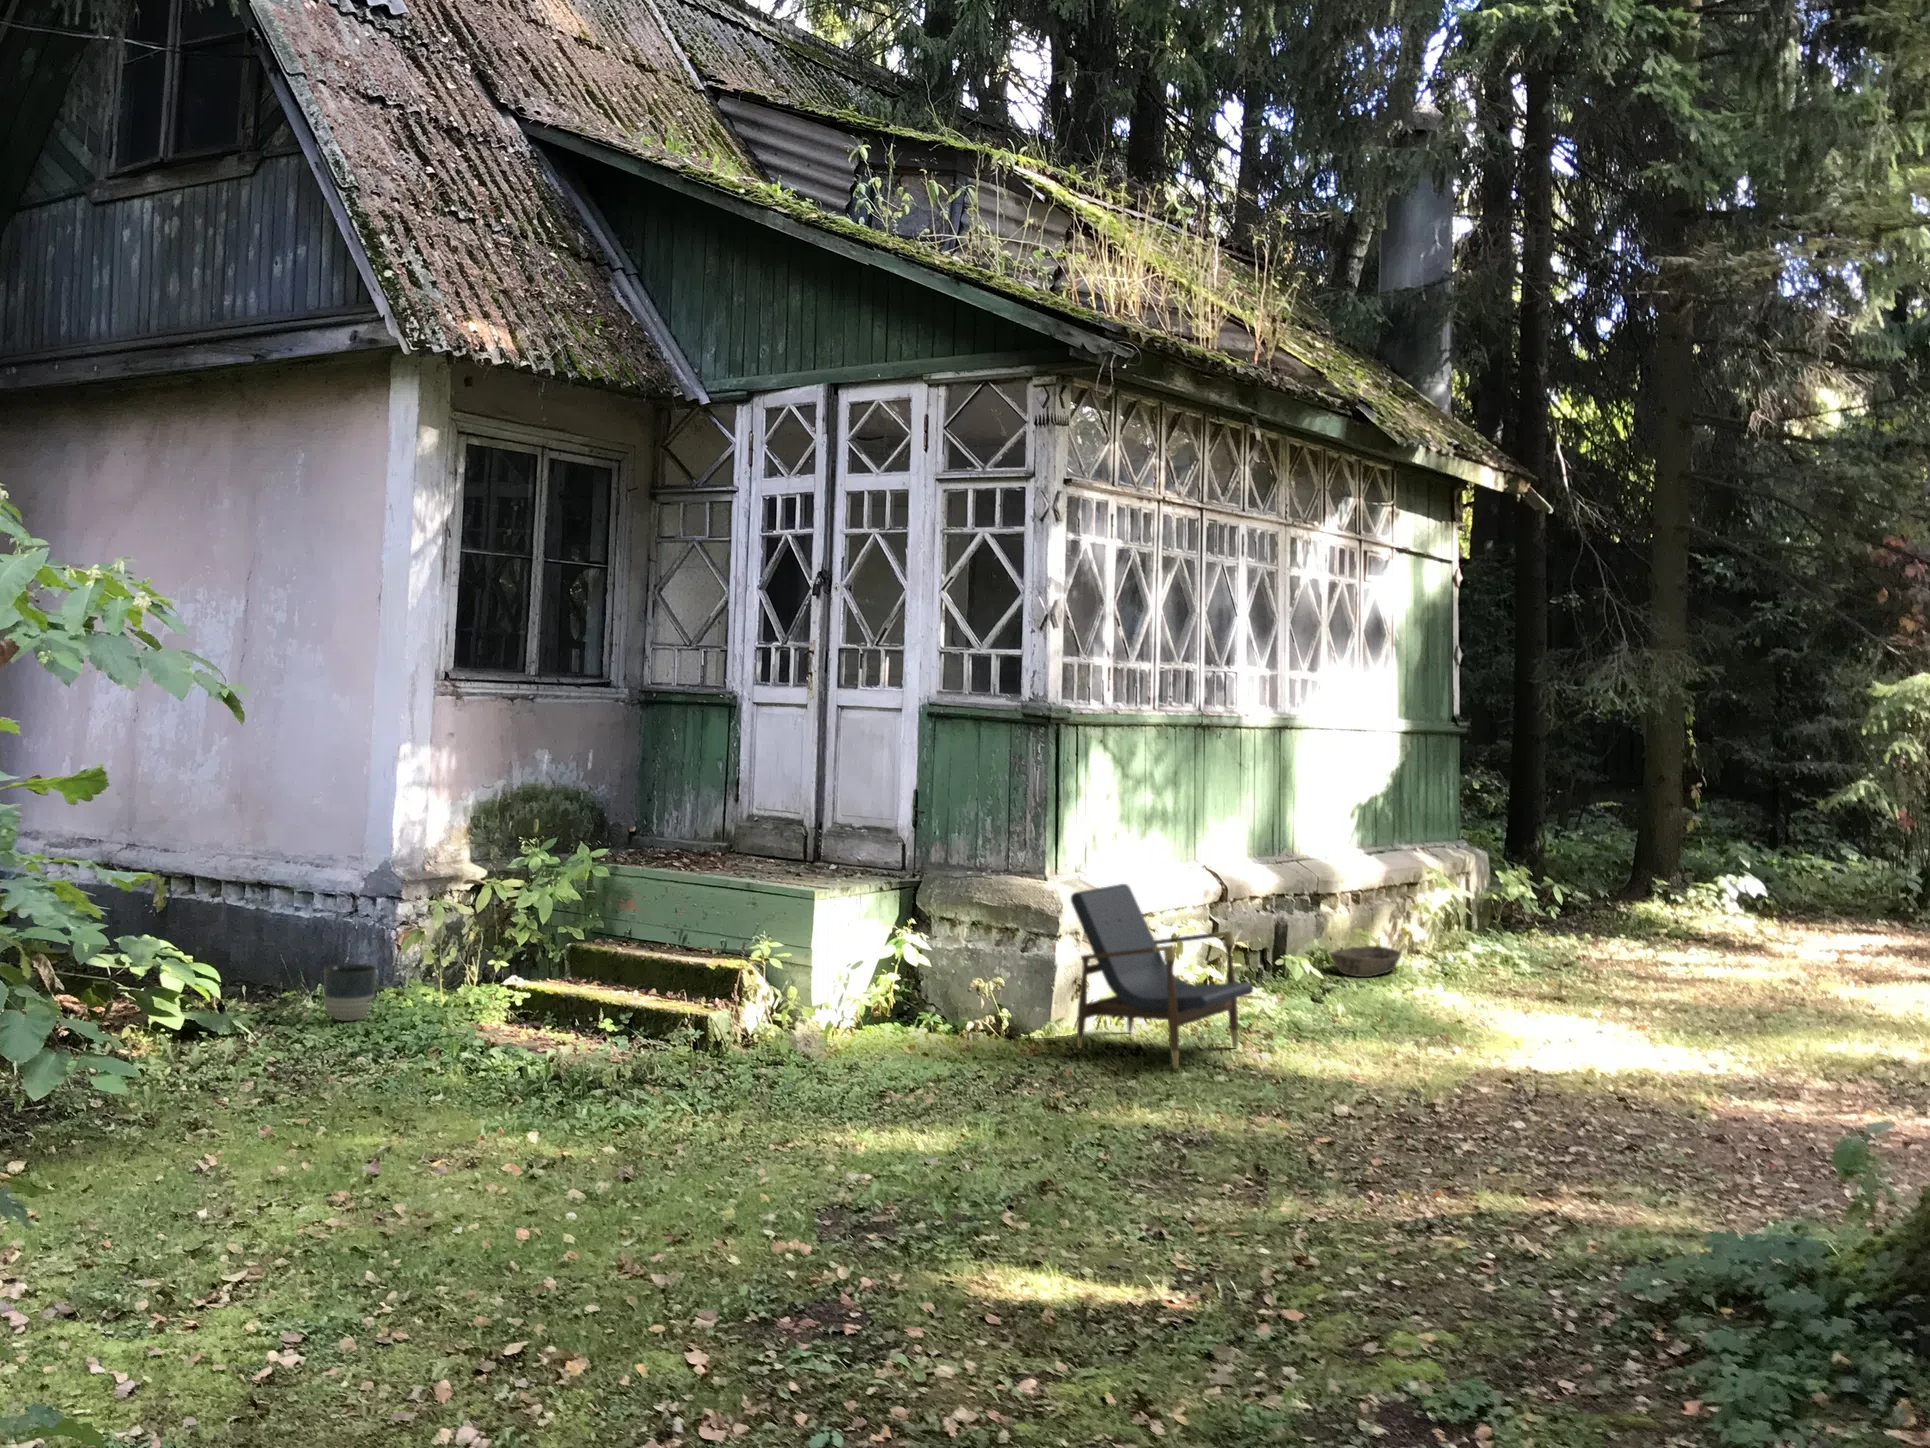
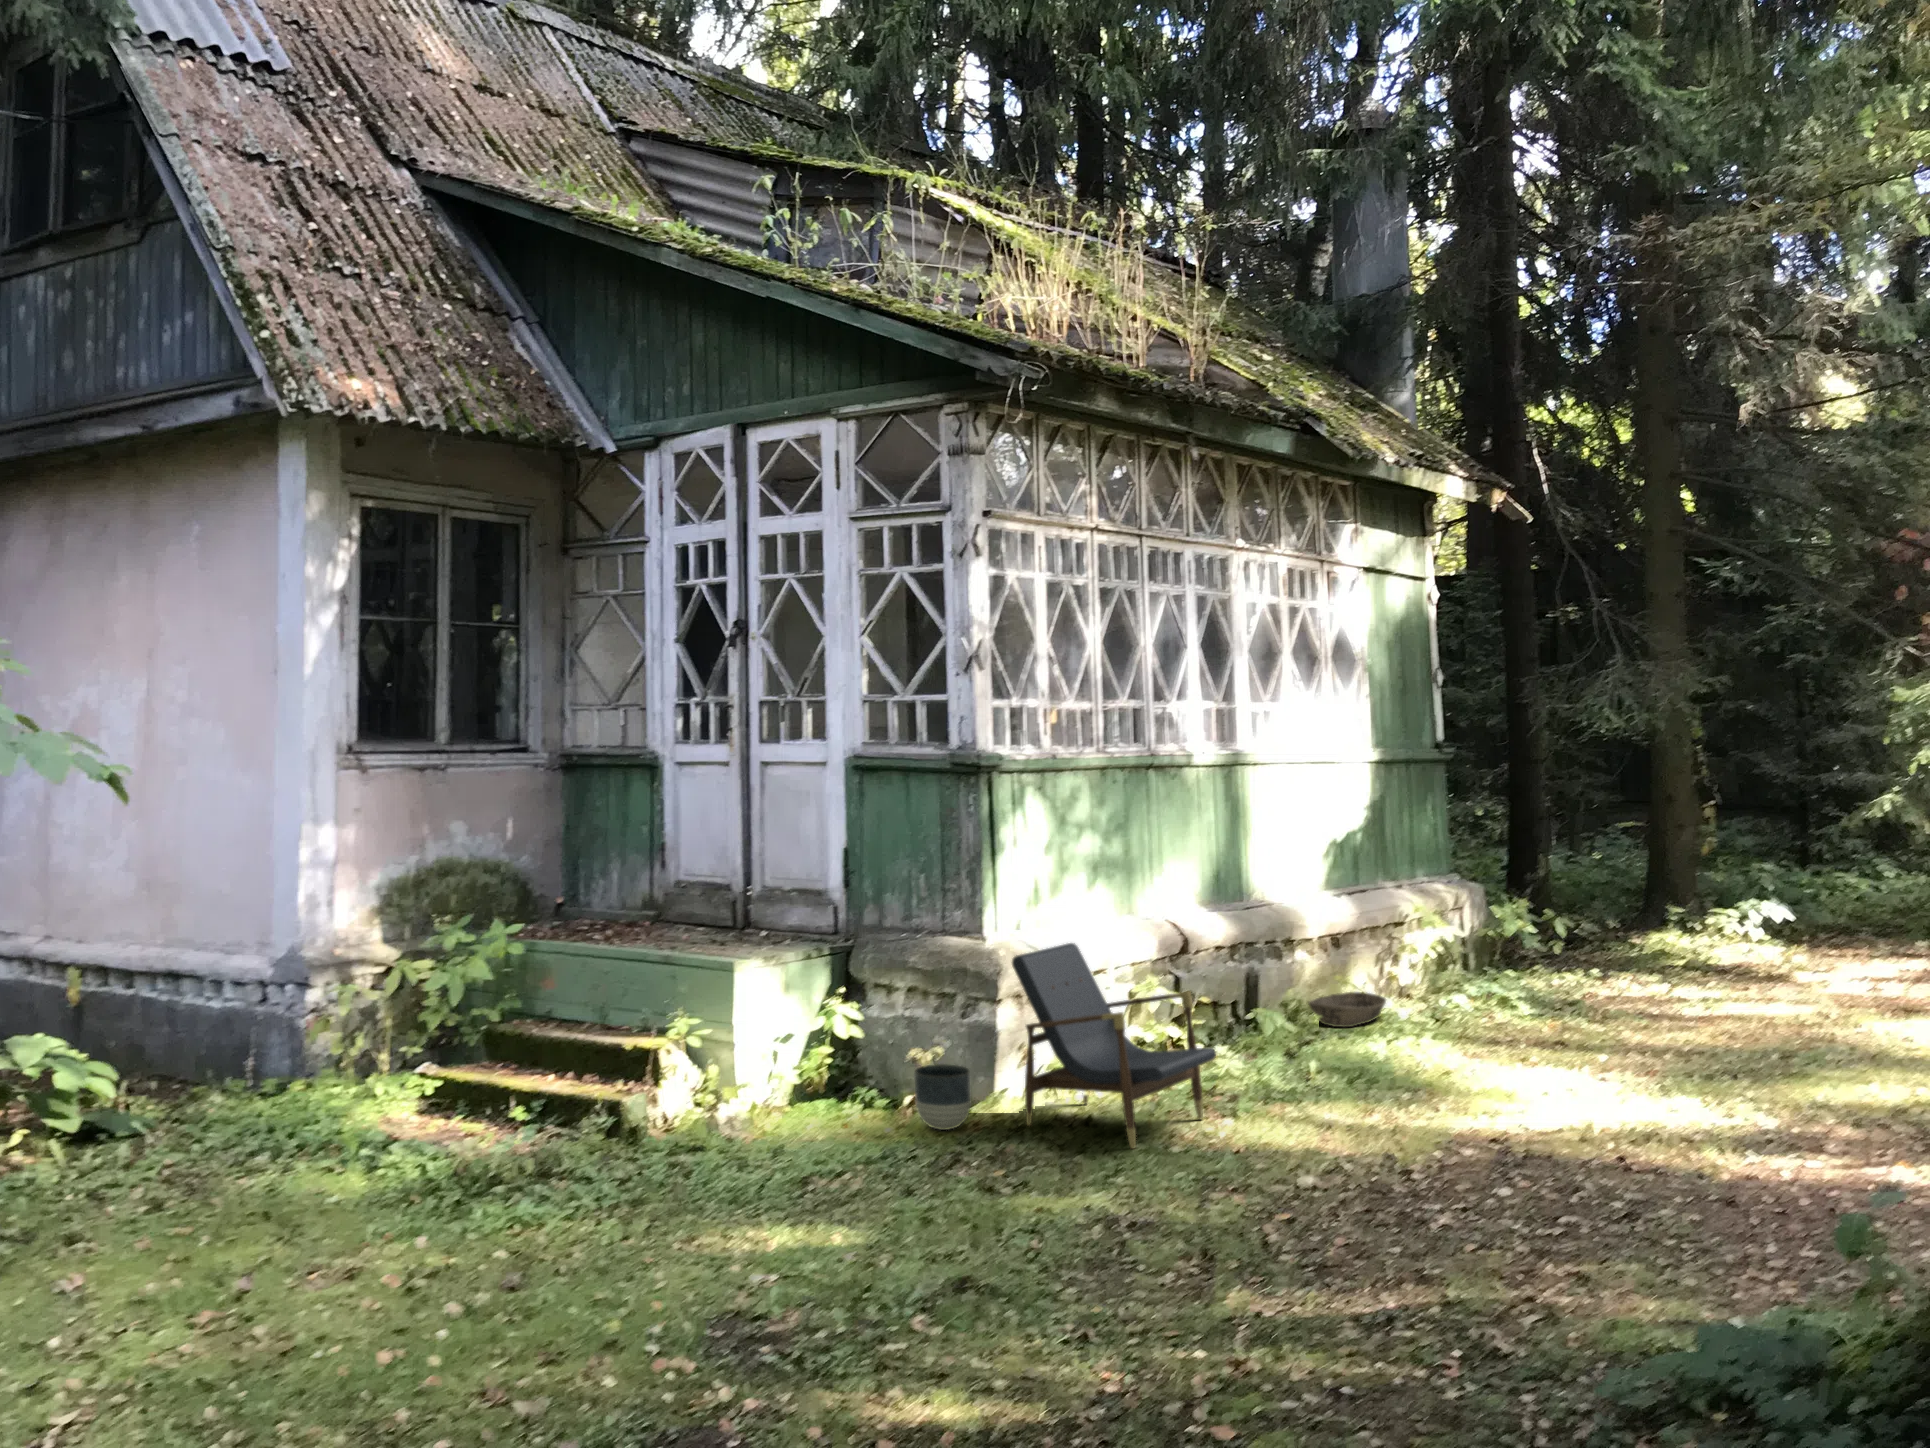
planter: present [324,964,376,1021] -> present [914,1064,970,1130]

